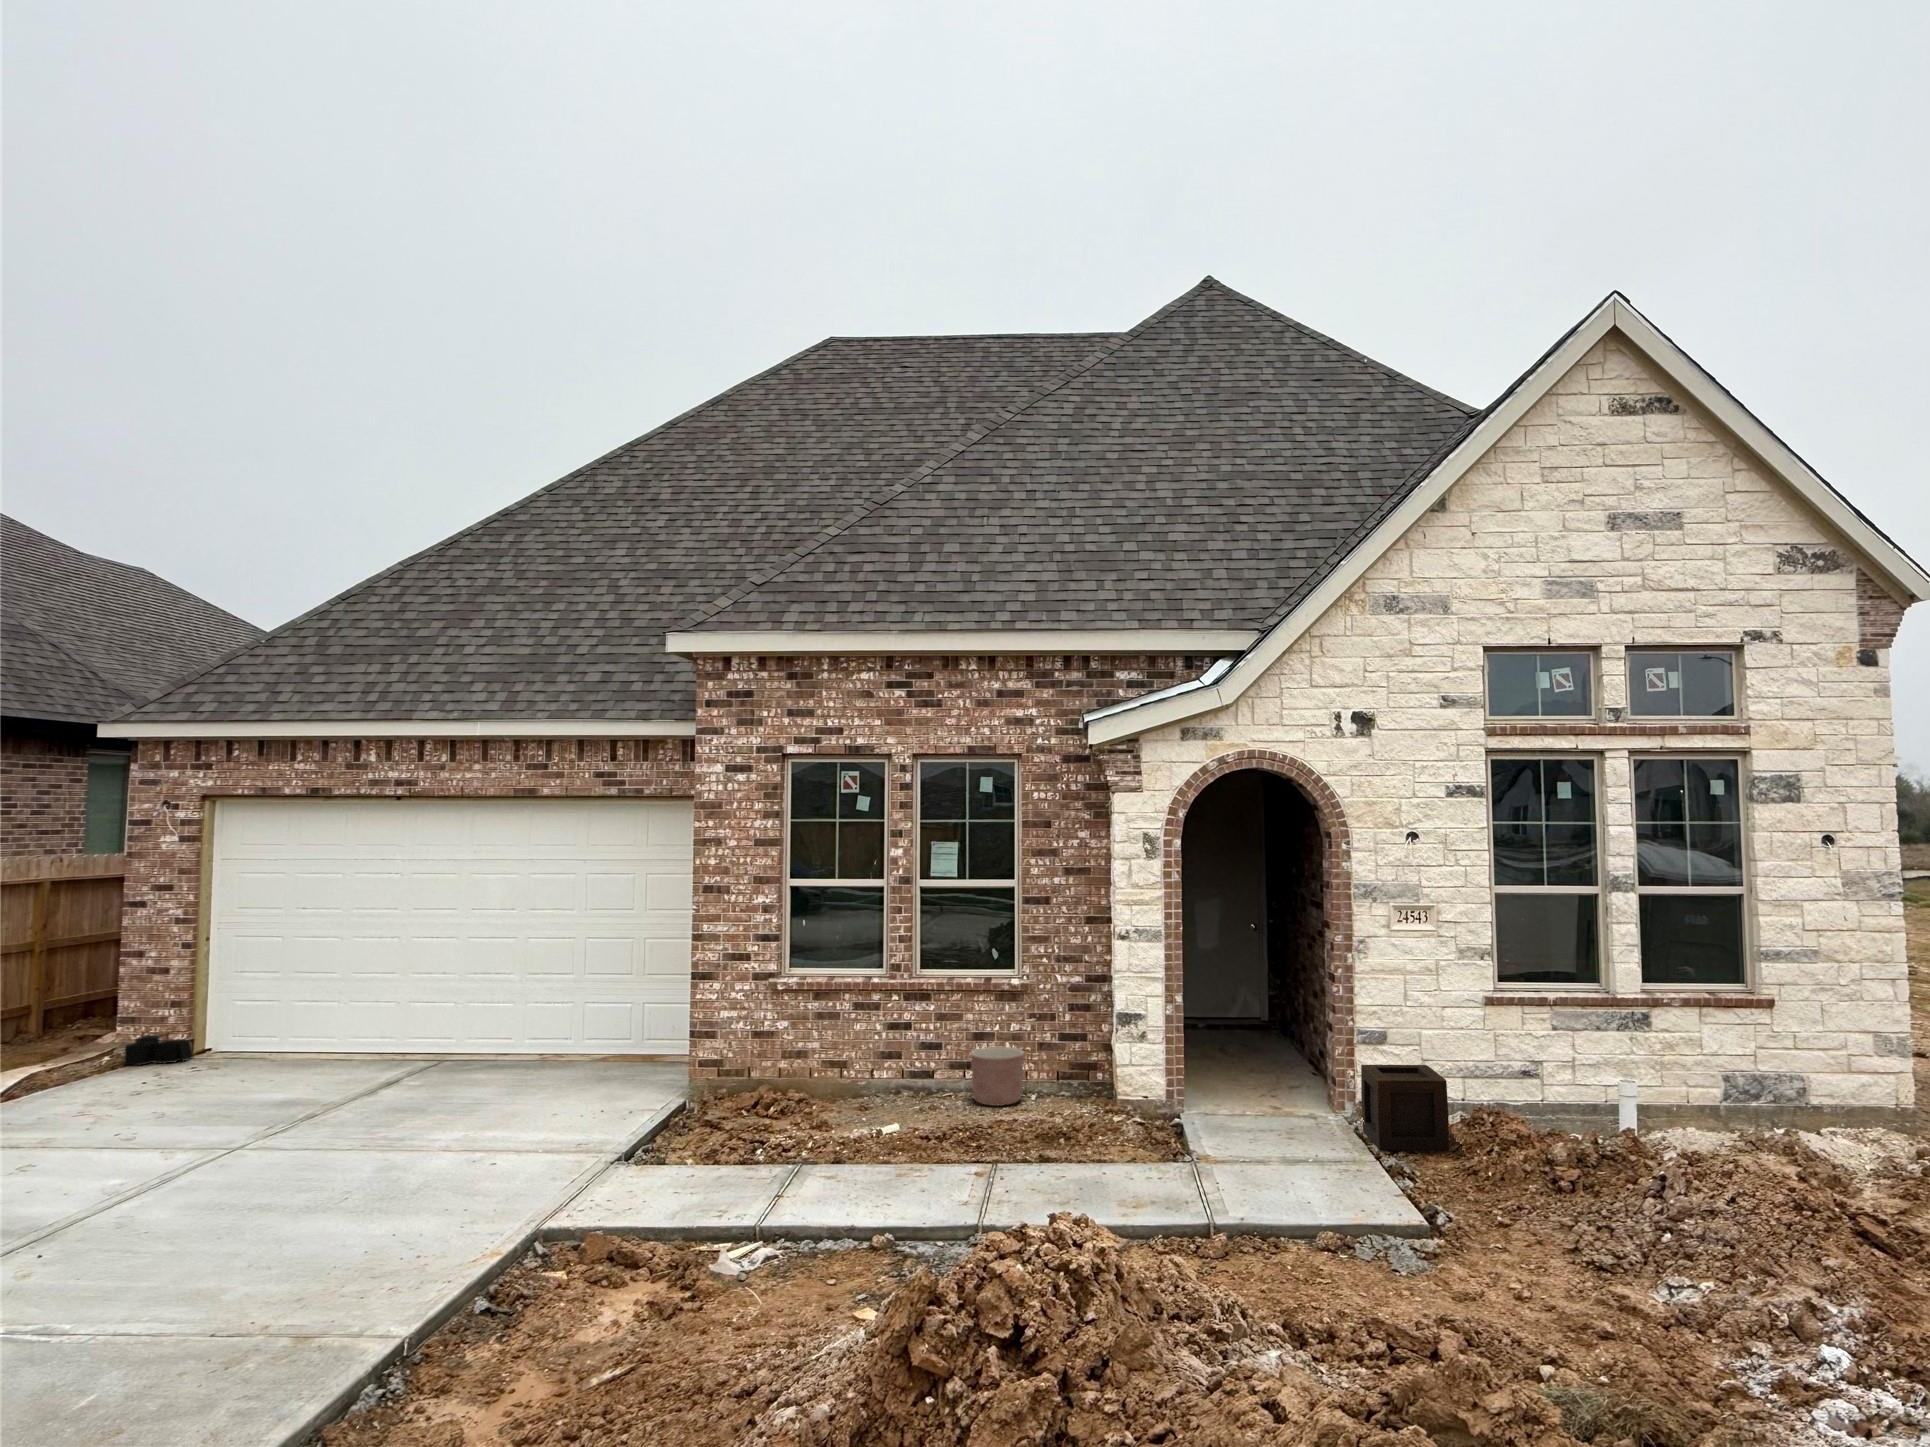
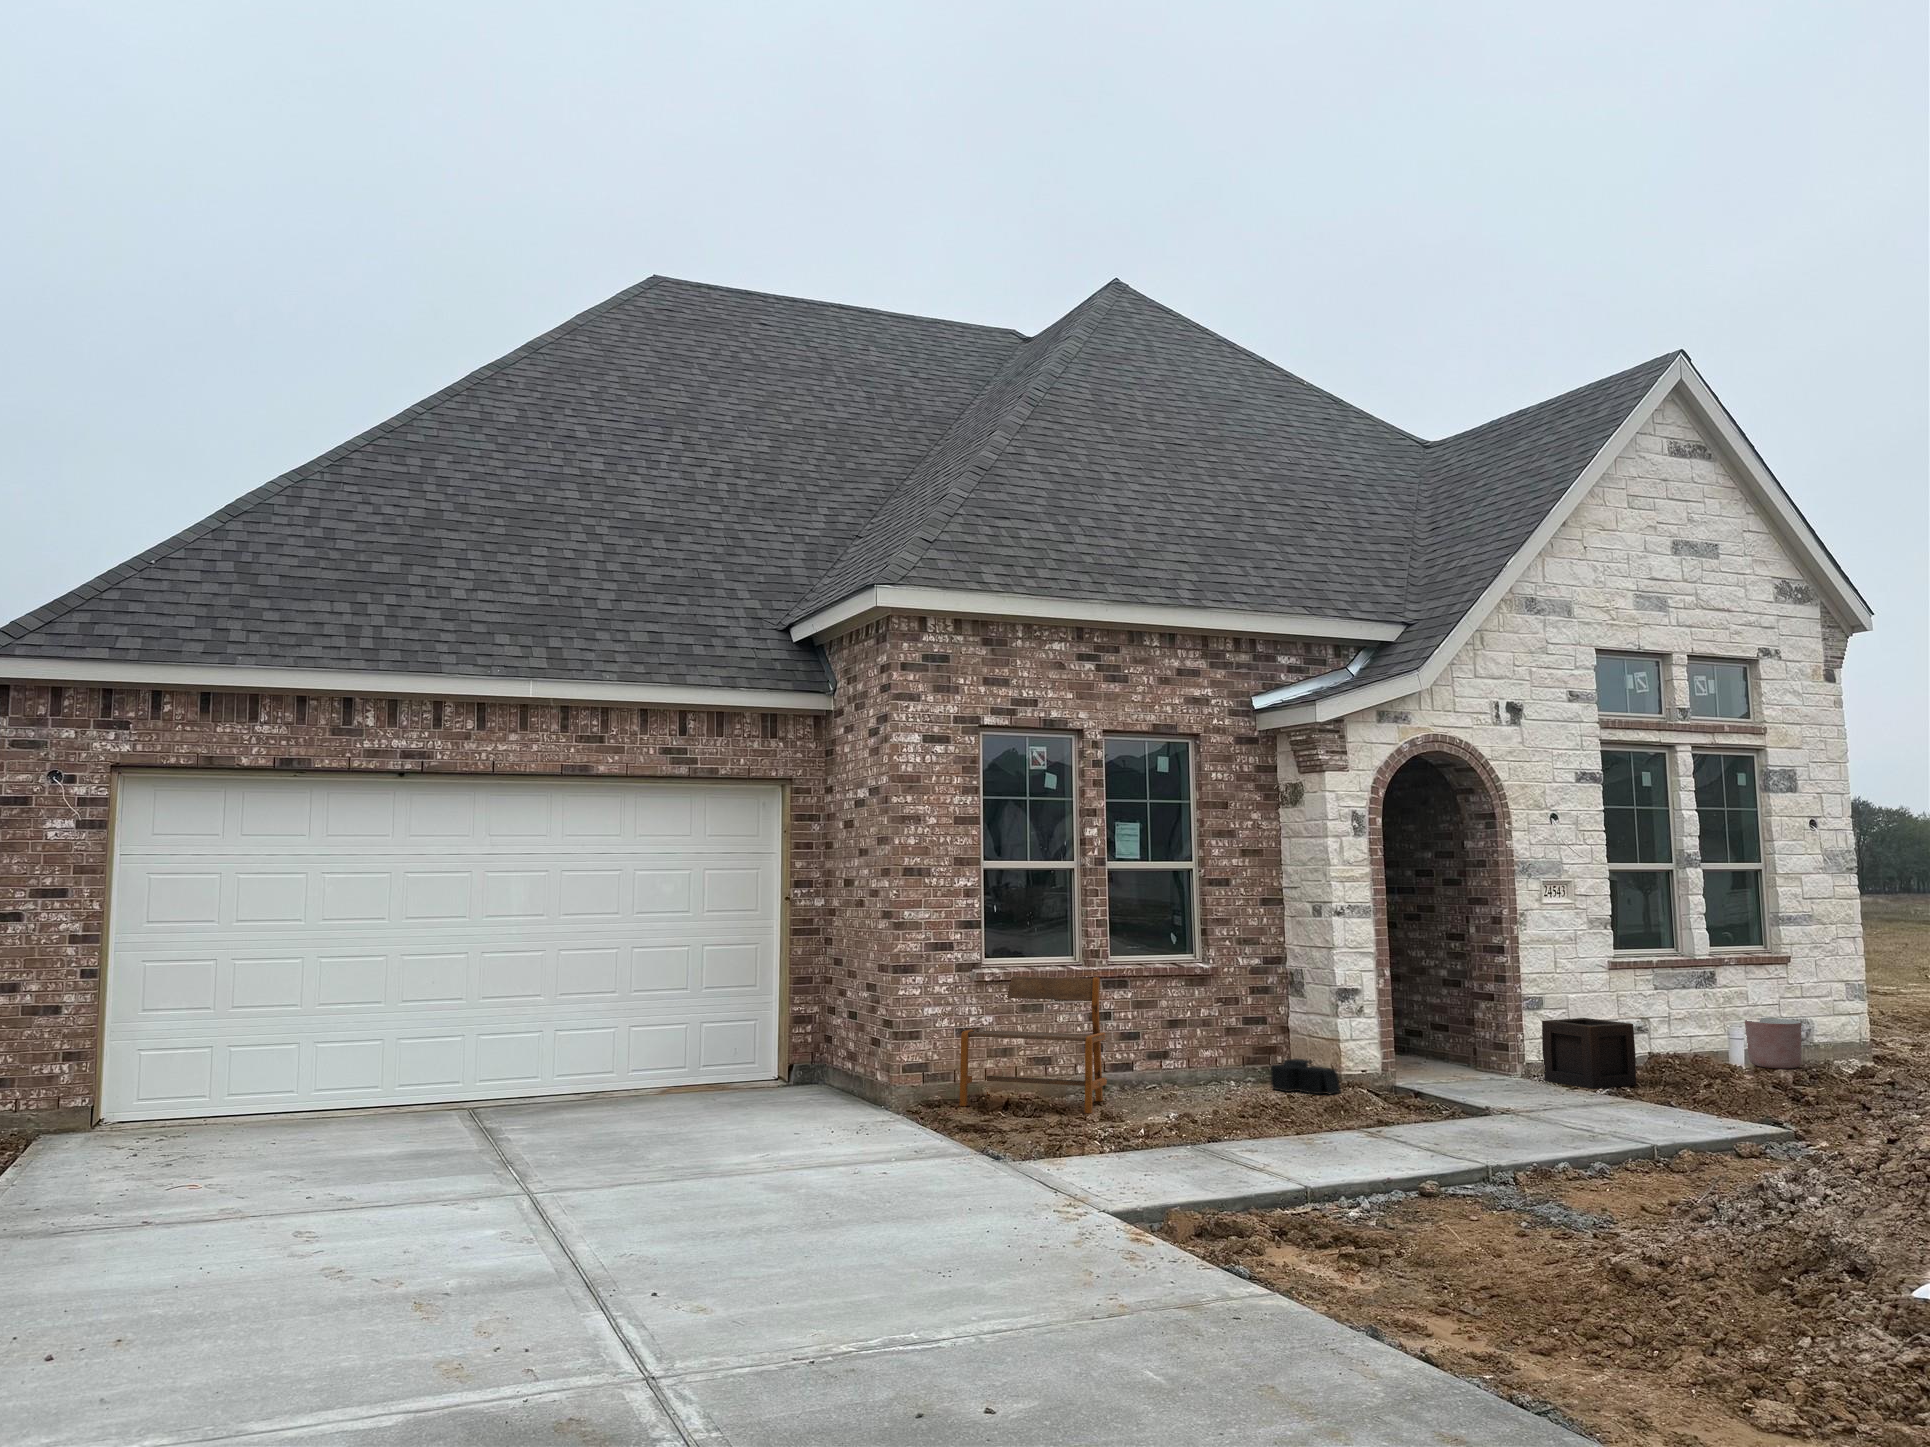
bench: none [736,978,861,1120] -> present [960,976,1107,1114]
storage bin: present [124,1035,193,1065] -> present [1271,1059,1341,1094]
planter: present [971,1047,1024,1106] -> present [1745,1018,1802,1069]

